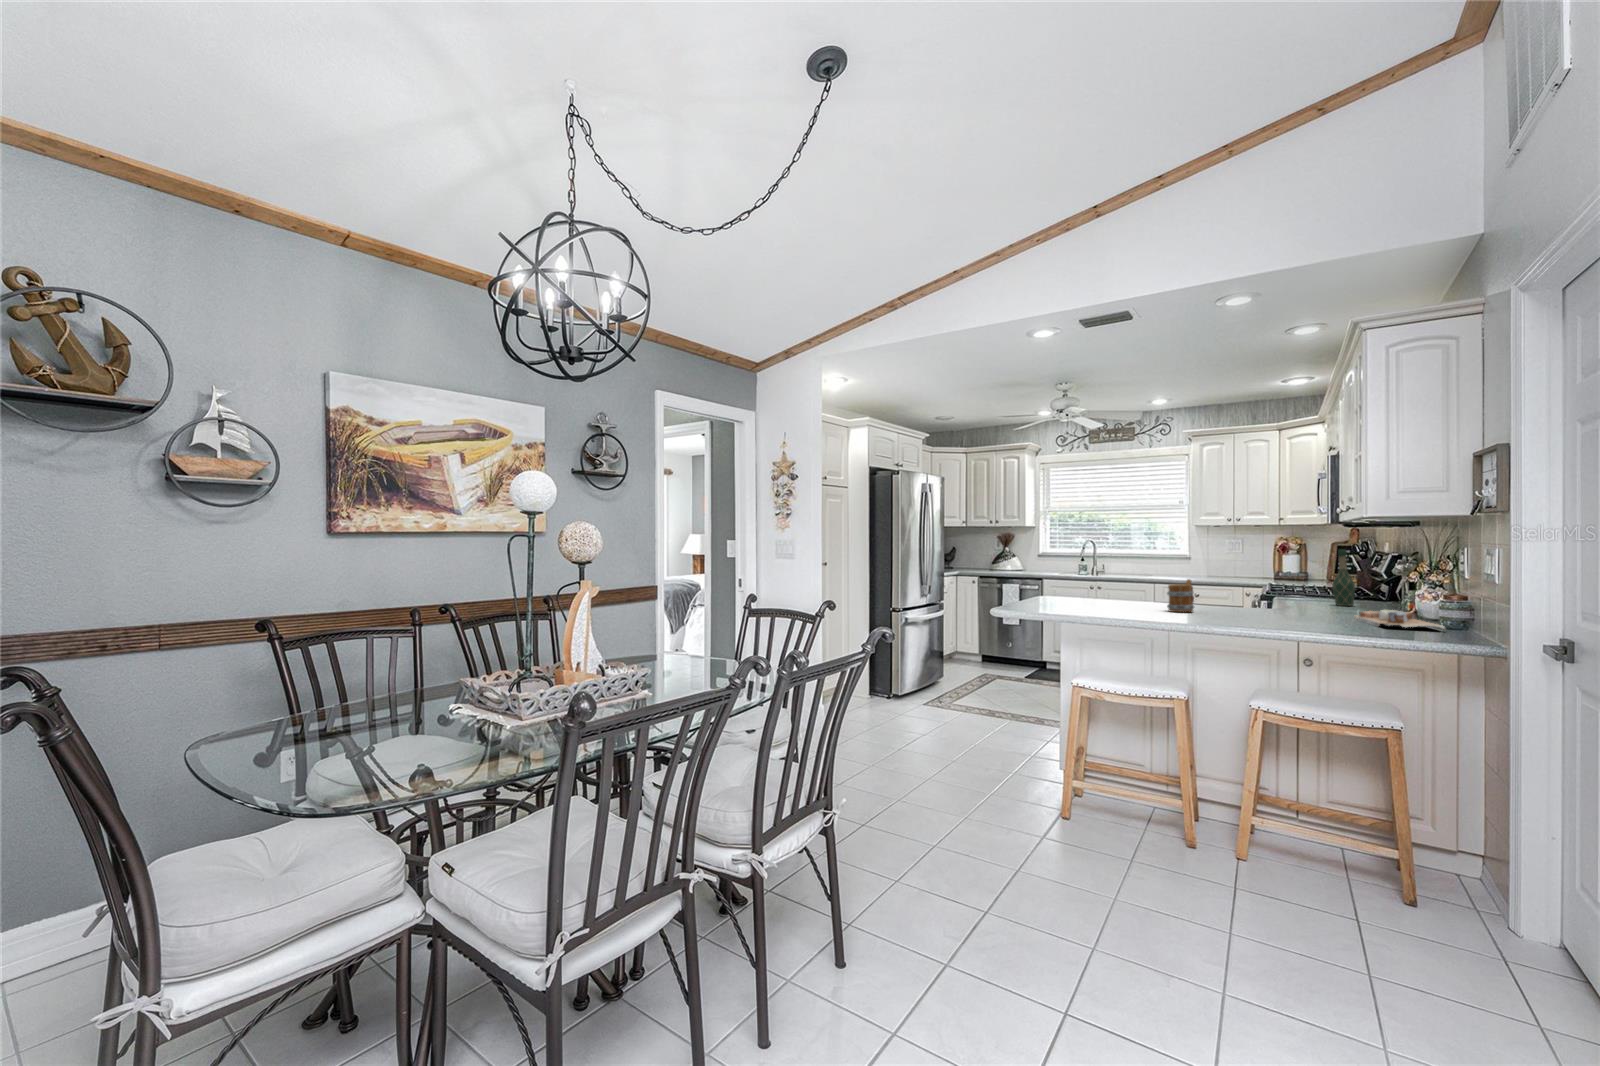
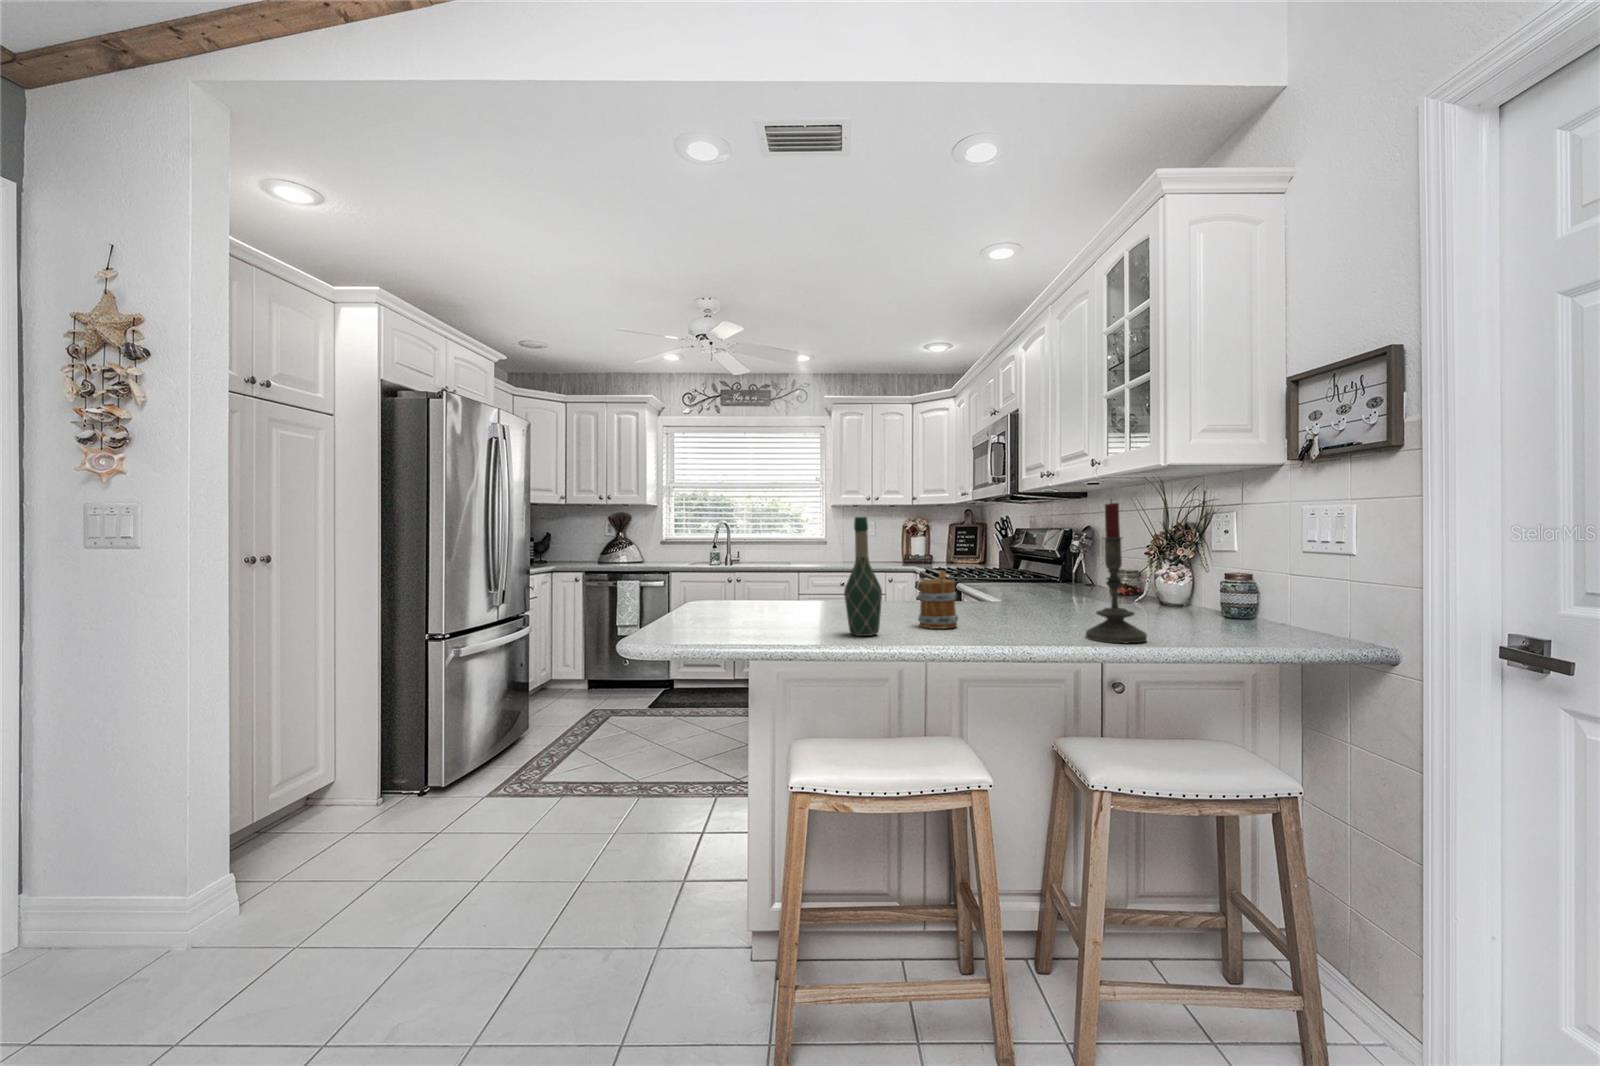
candle: none [1267,539,1307,624] -> present [1086,502,1147,643]
wine bottle: present [1332,549,1355,606] -> present [844,517,882,636]
cutting board: present [1354,609,1445,630] -> none [1138,606,1307,637]

